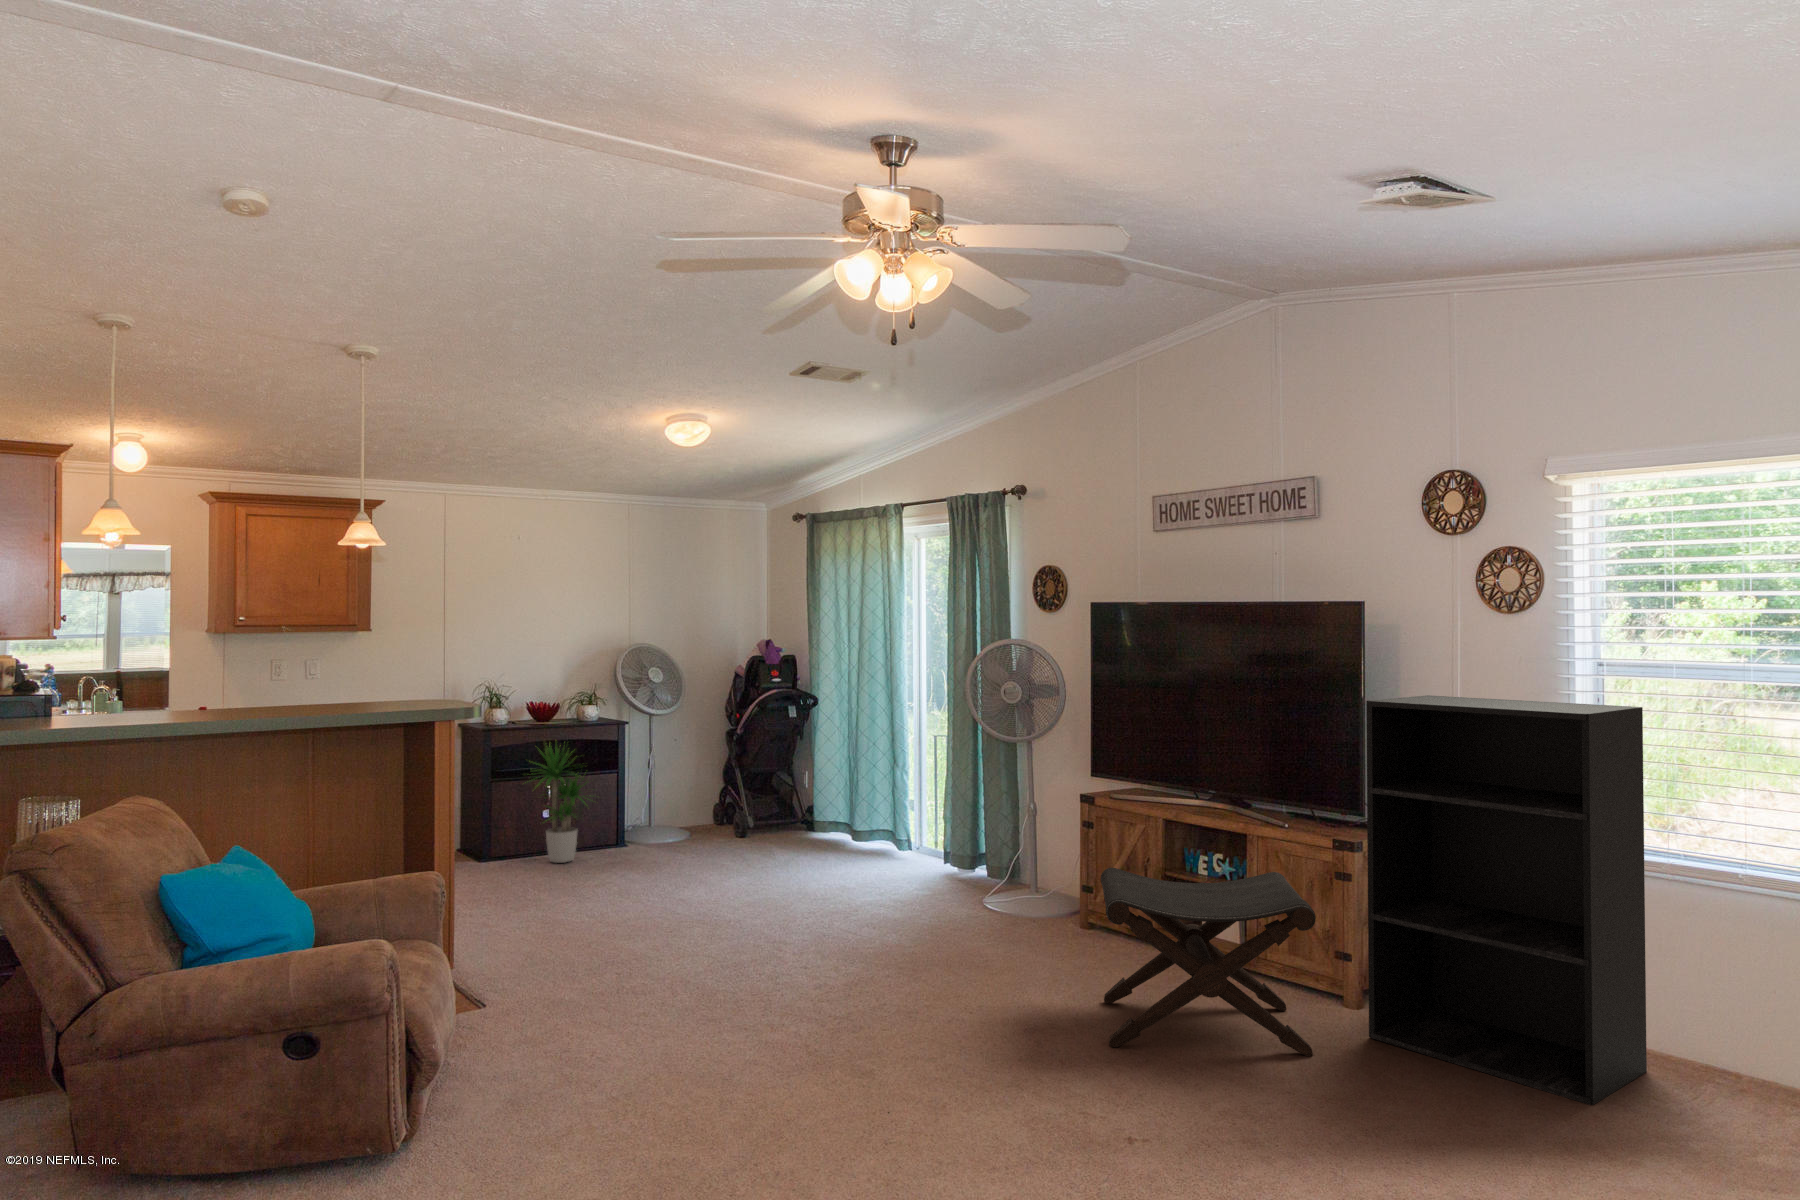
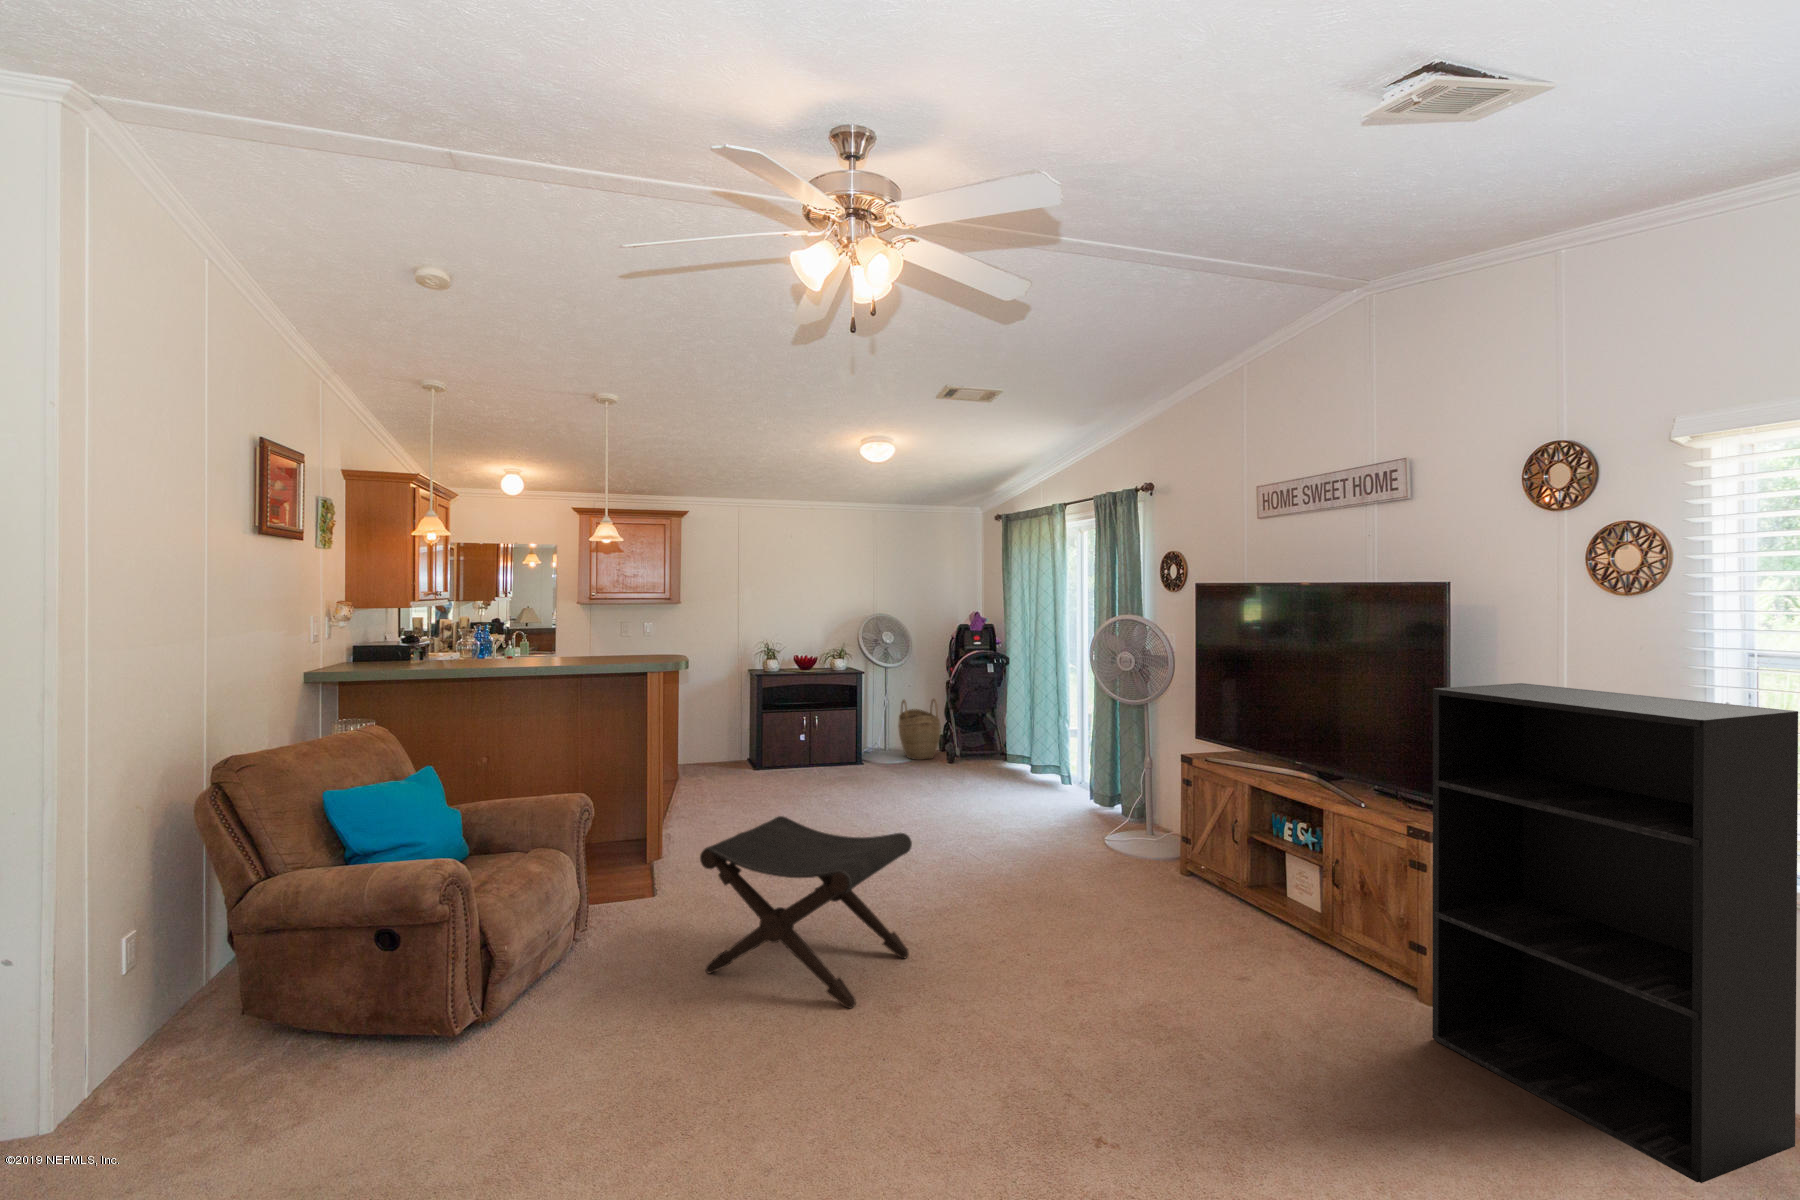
potted plant: present [531,743,587,863] -> none [777,685,837,777]
woven basket: none [668,753,727,834] -> present [898,699,941,760]
footstool: present [1101,868,1316,1056] -> present [700,816,912,1008]

